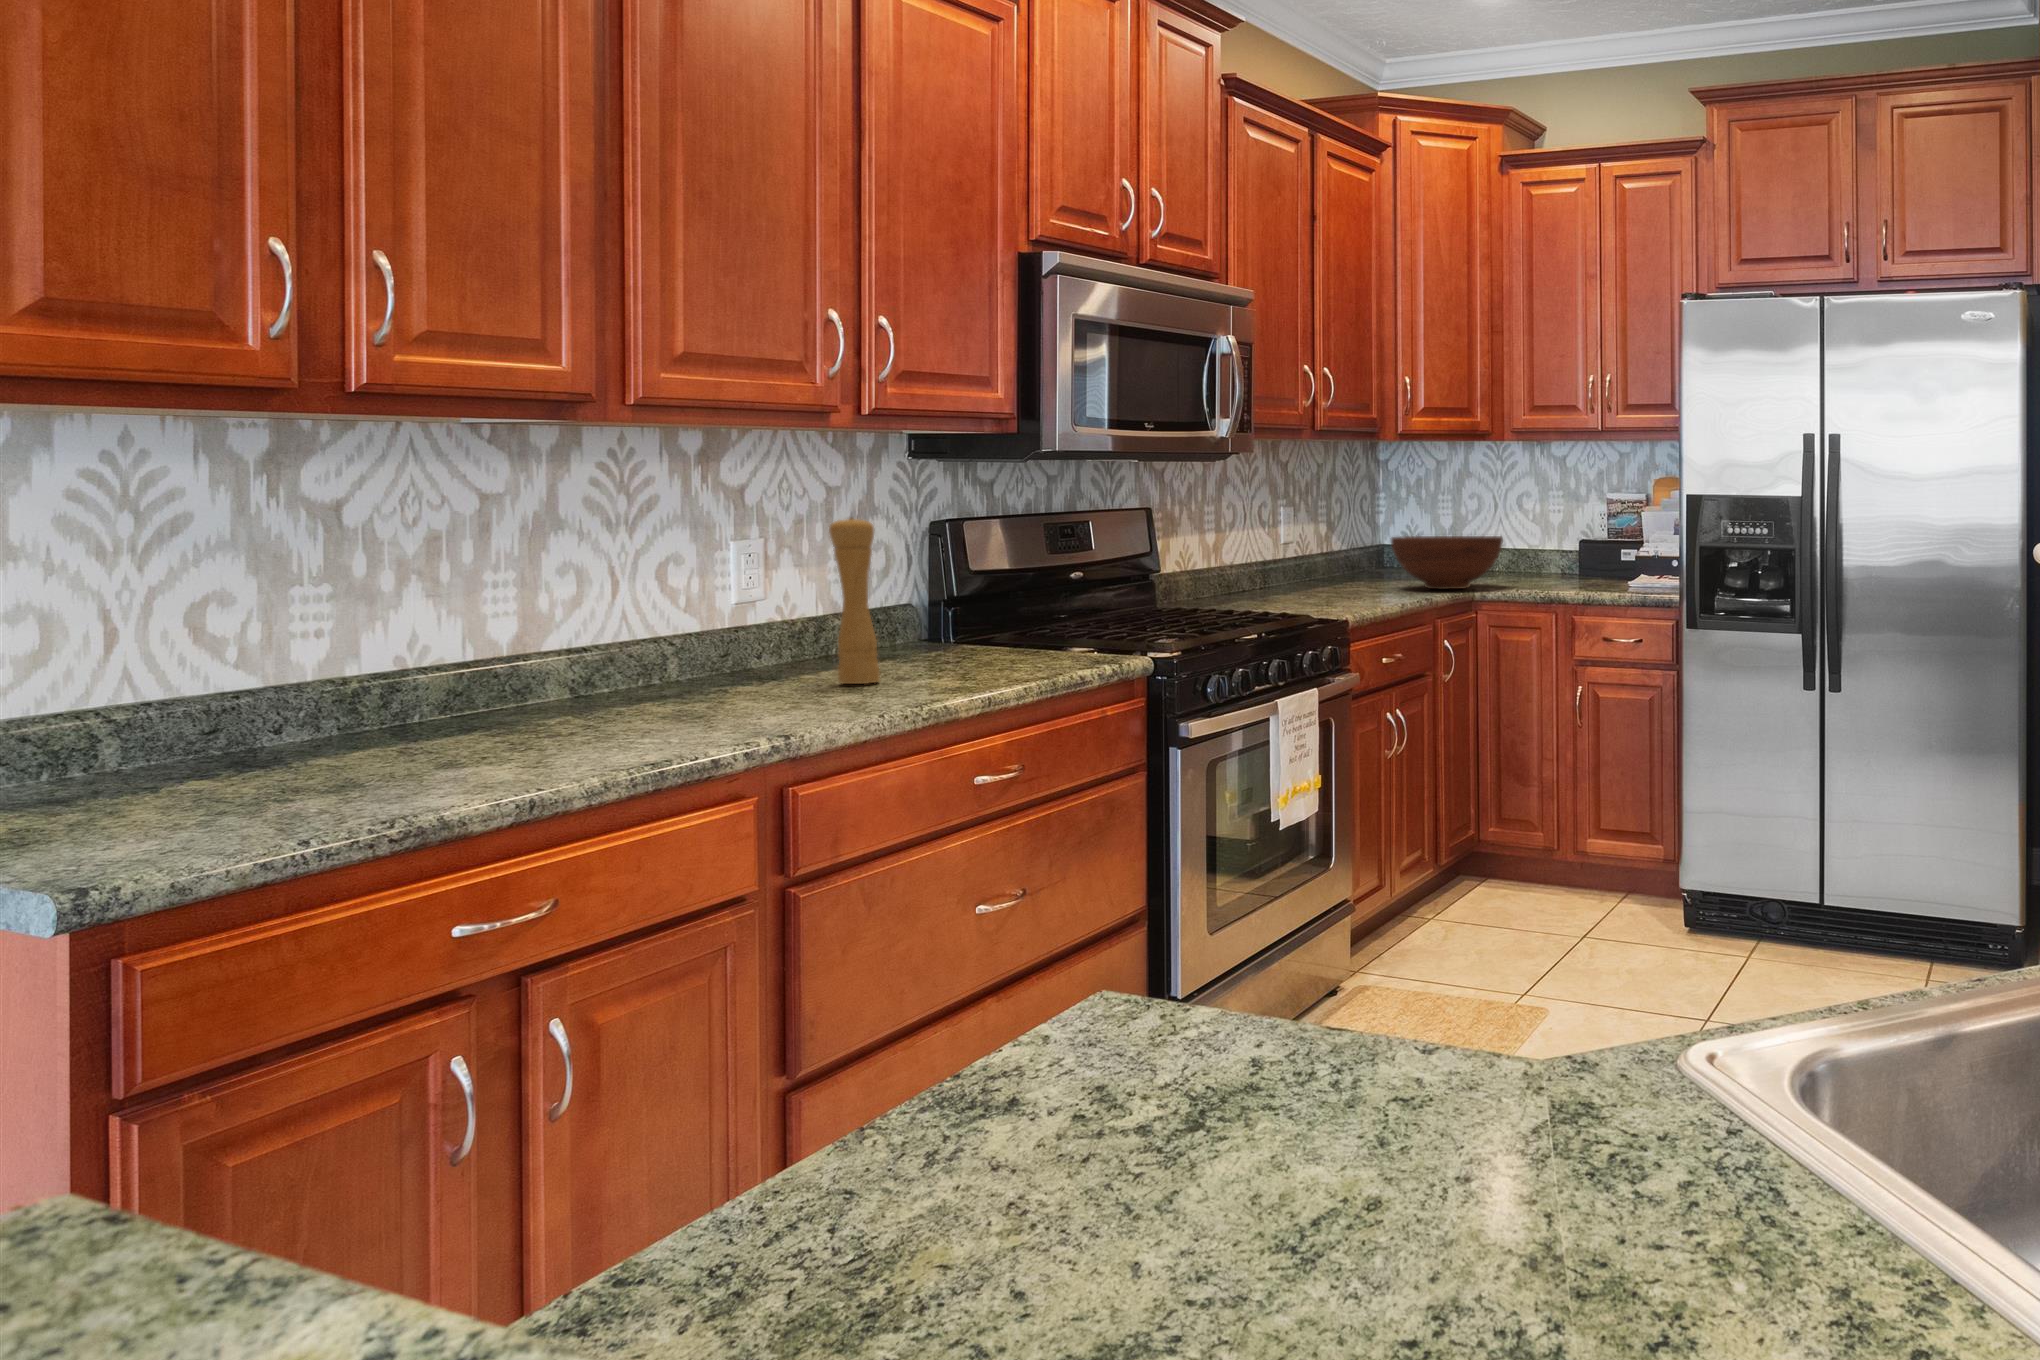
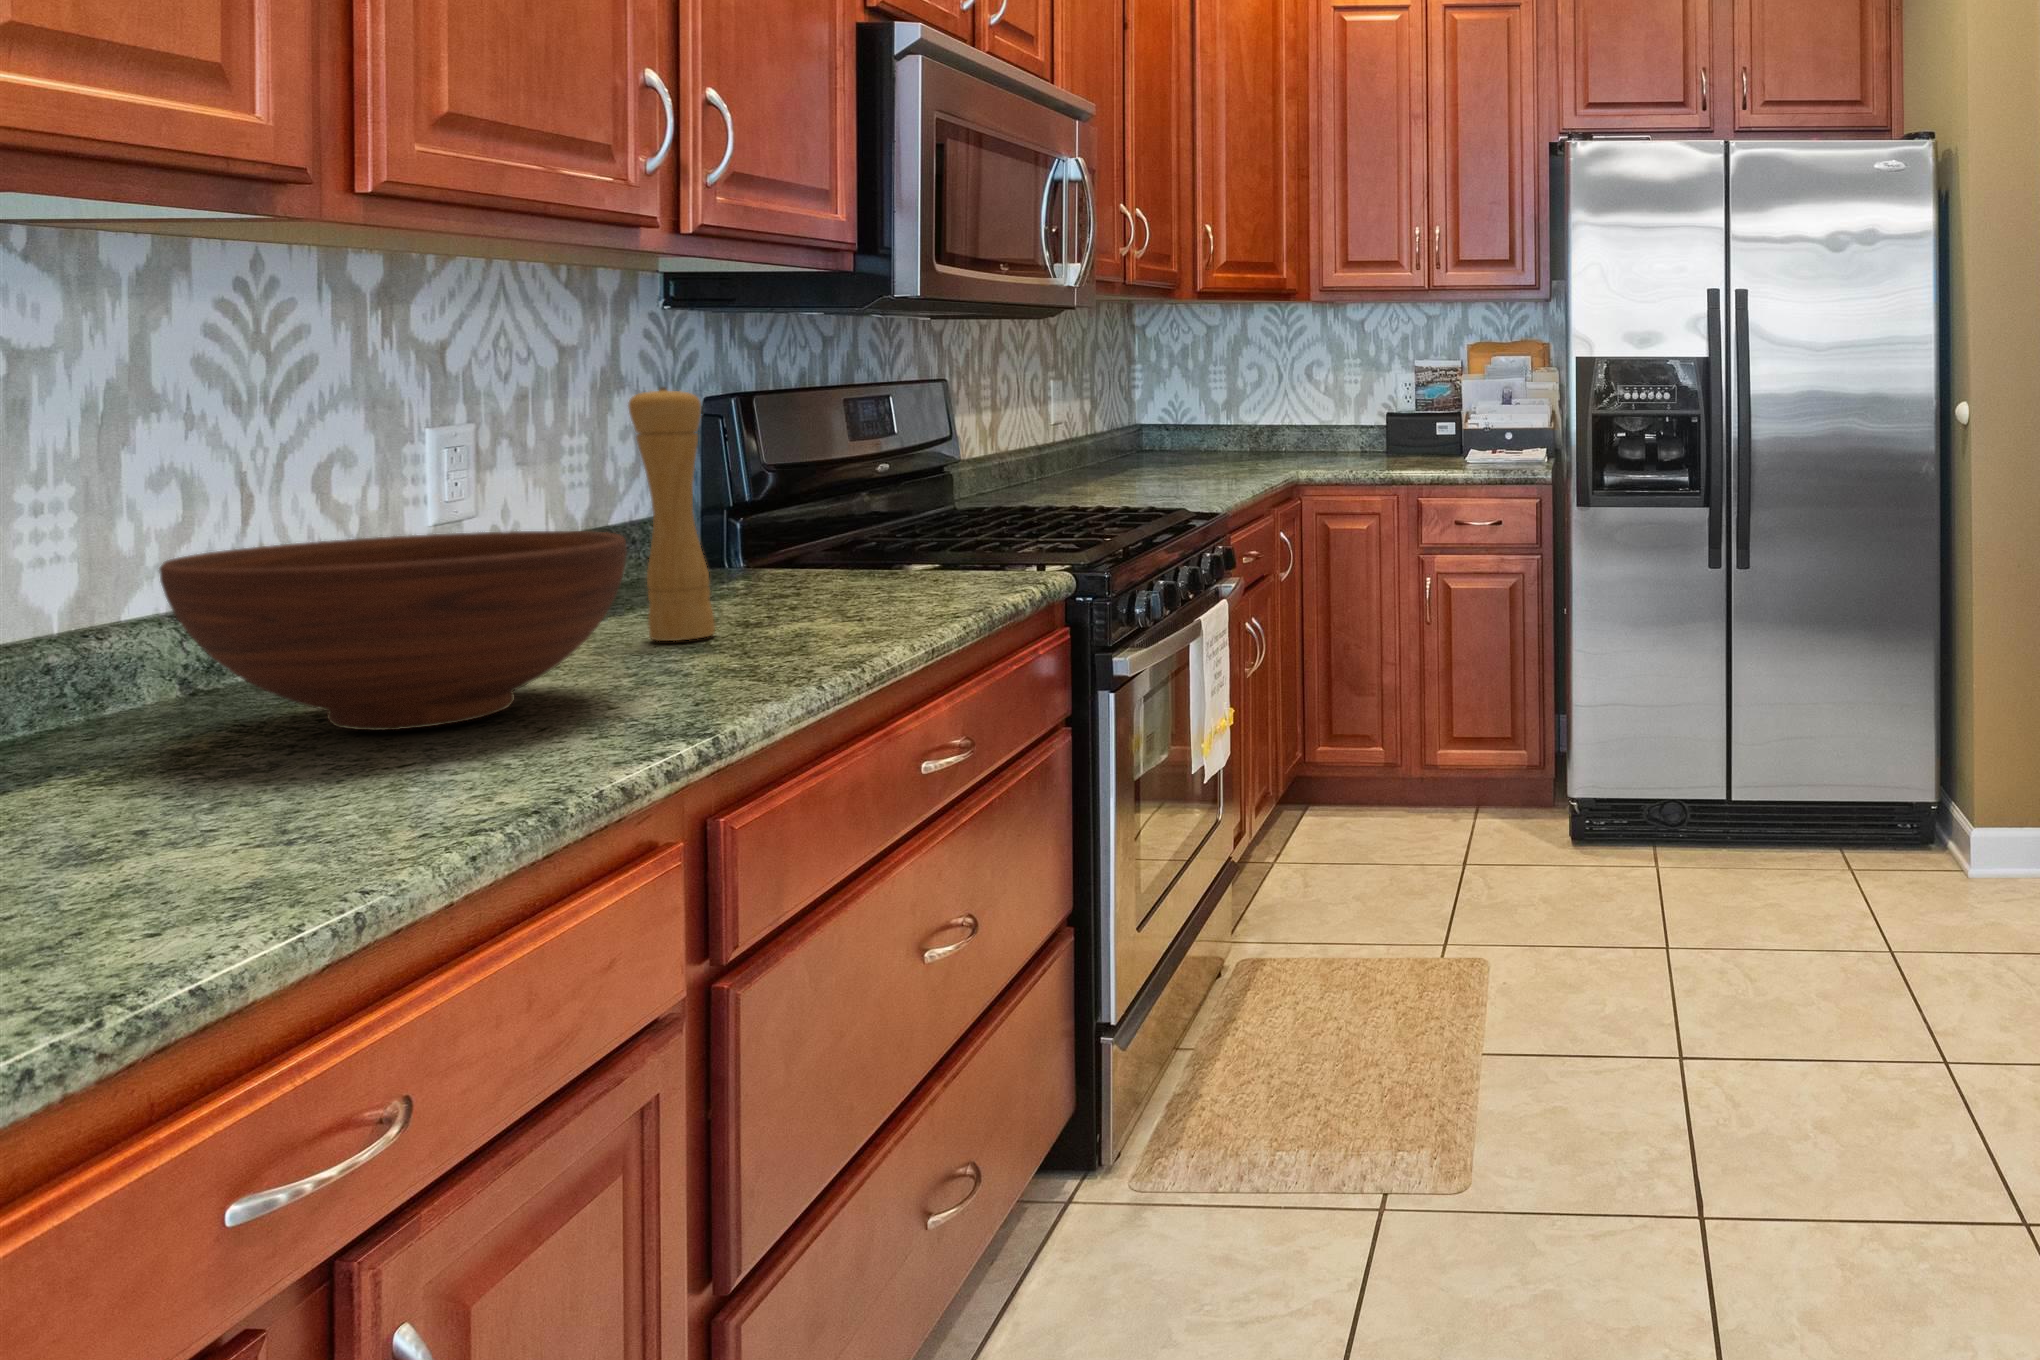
fruit bowl: present [1391,536,1503,589] -> present [159,531,627,730]

